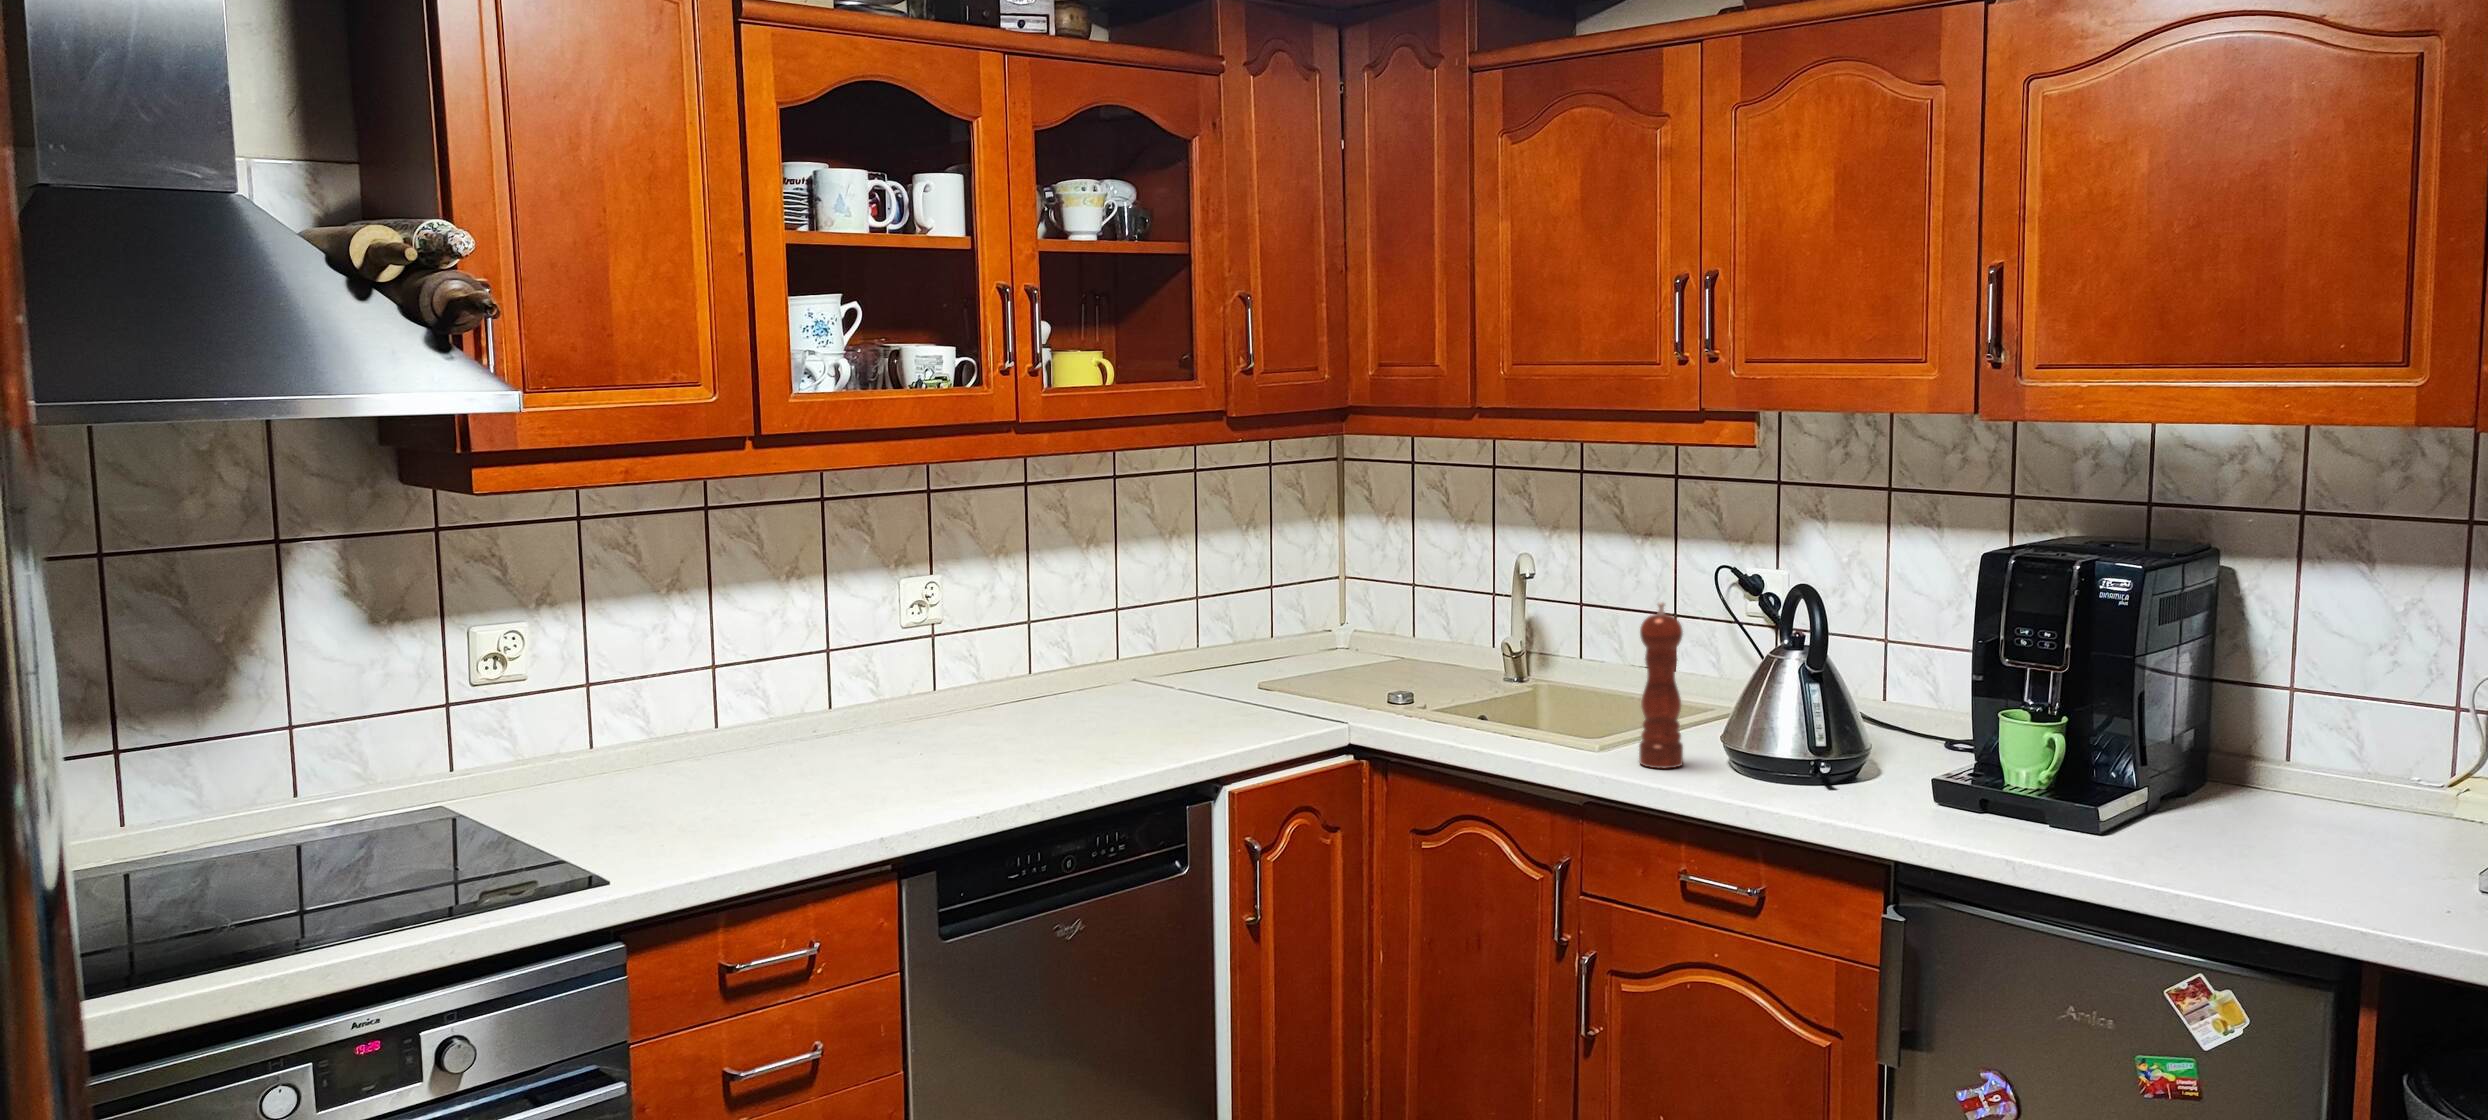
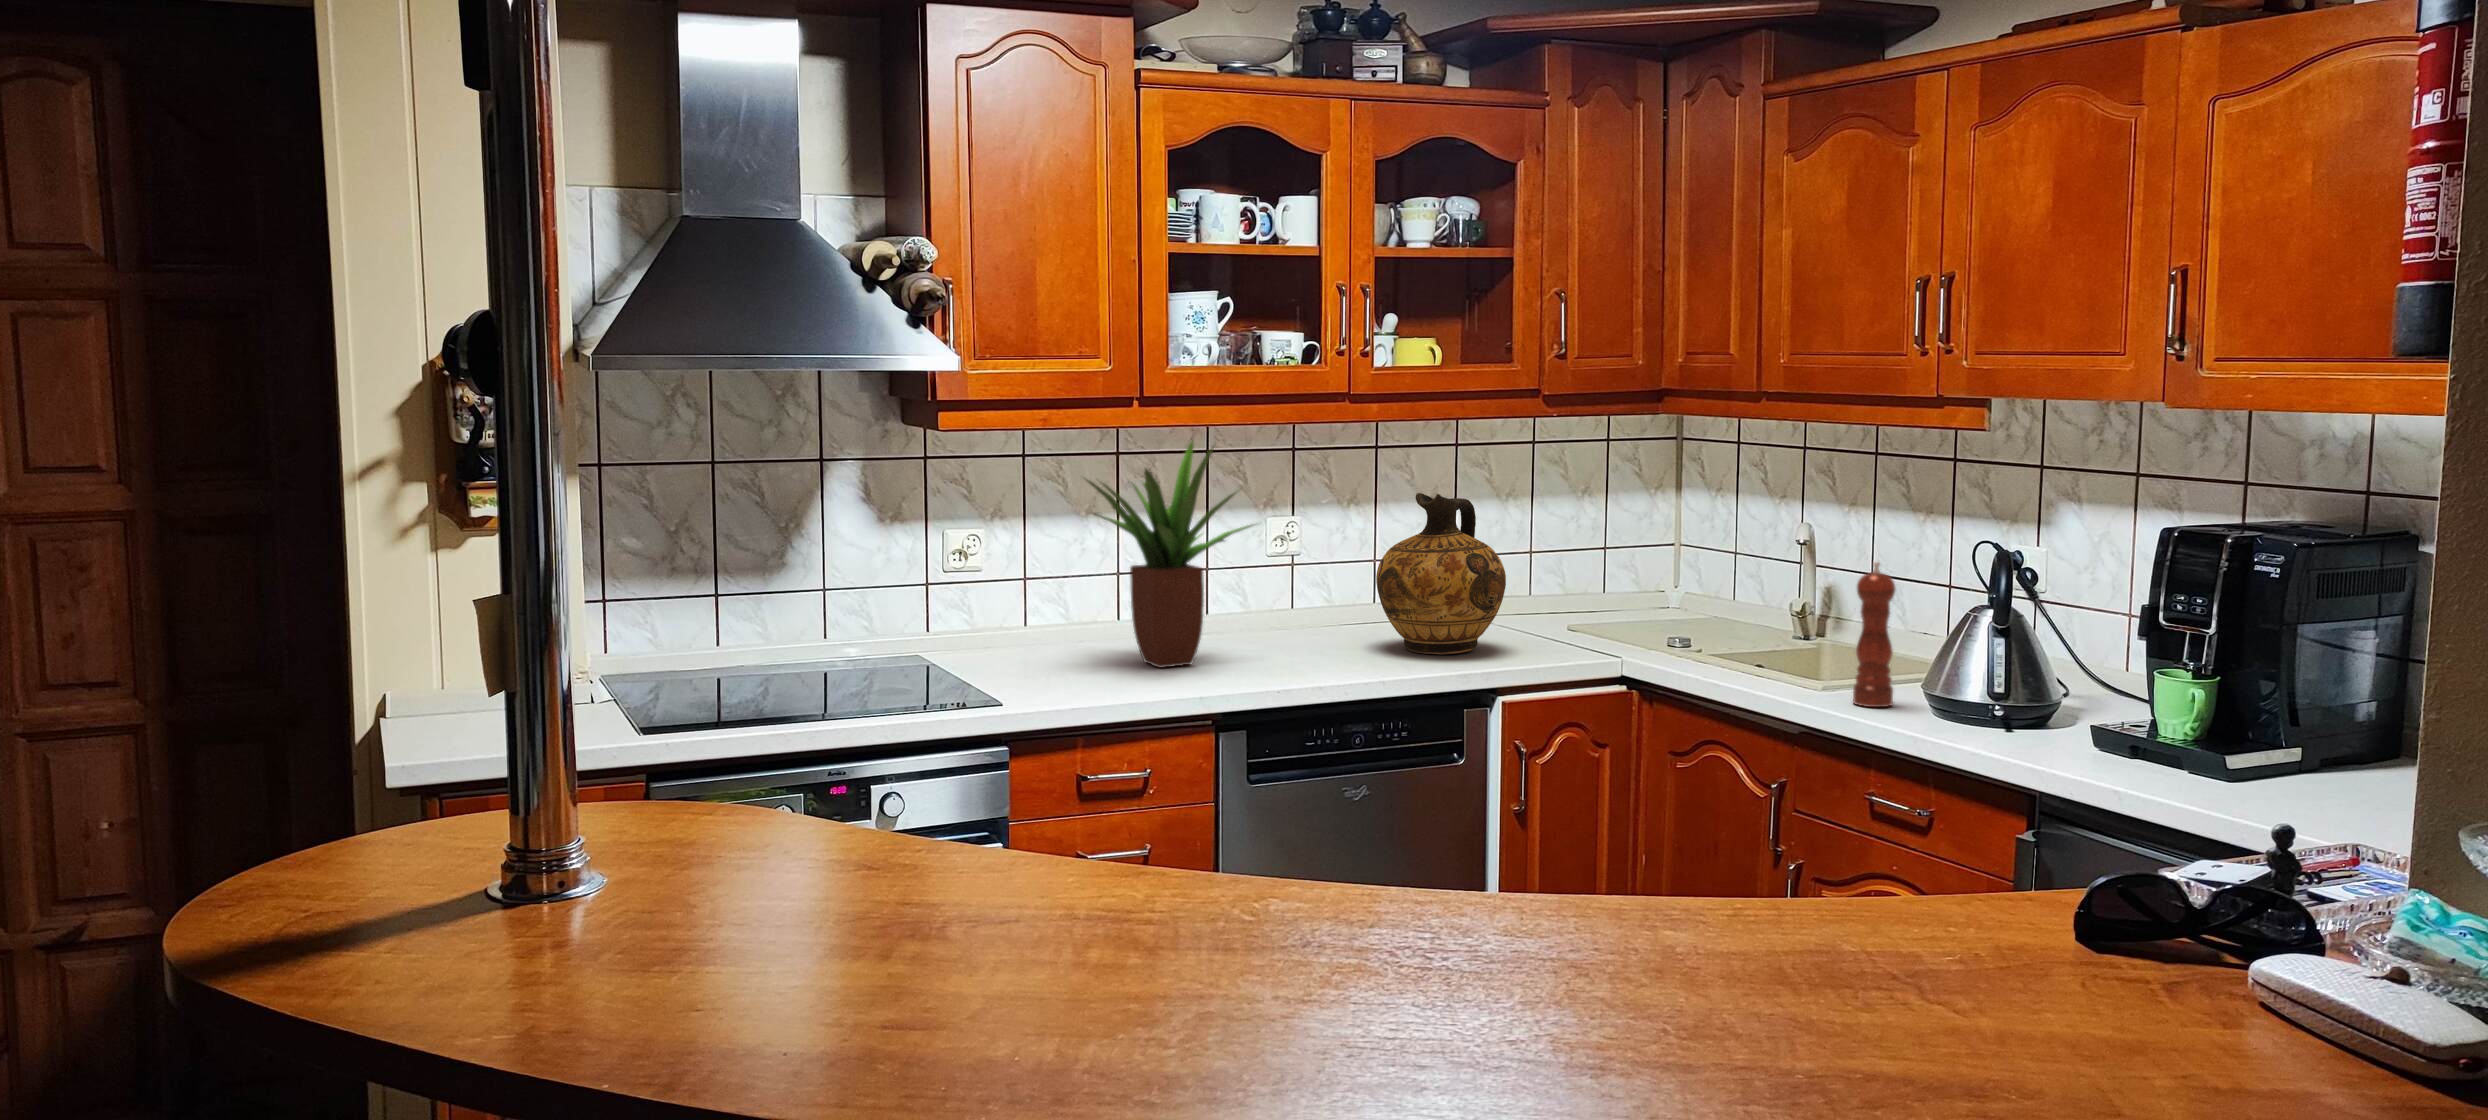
potted plant: none [676,485,916,792] -> present [1084,440,1254,668]
ceramic jug: none [1052,542,1209,737] -> present [1376,493,1506,654]

